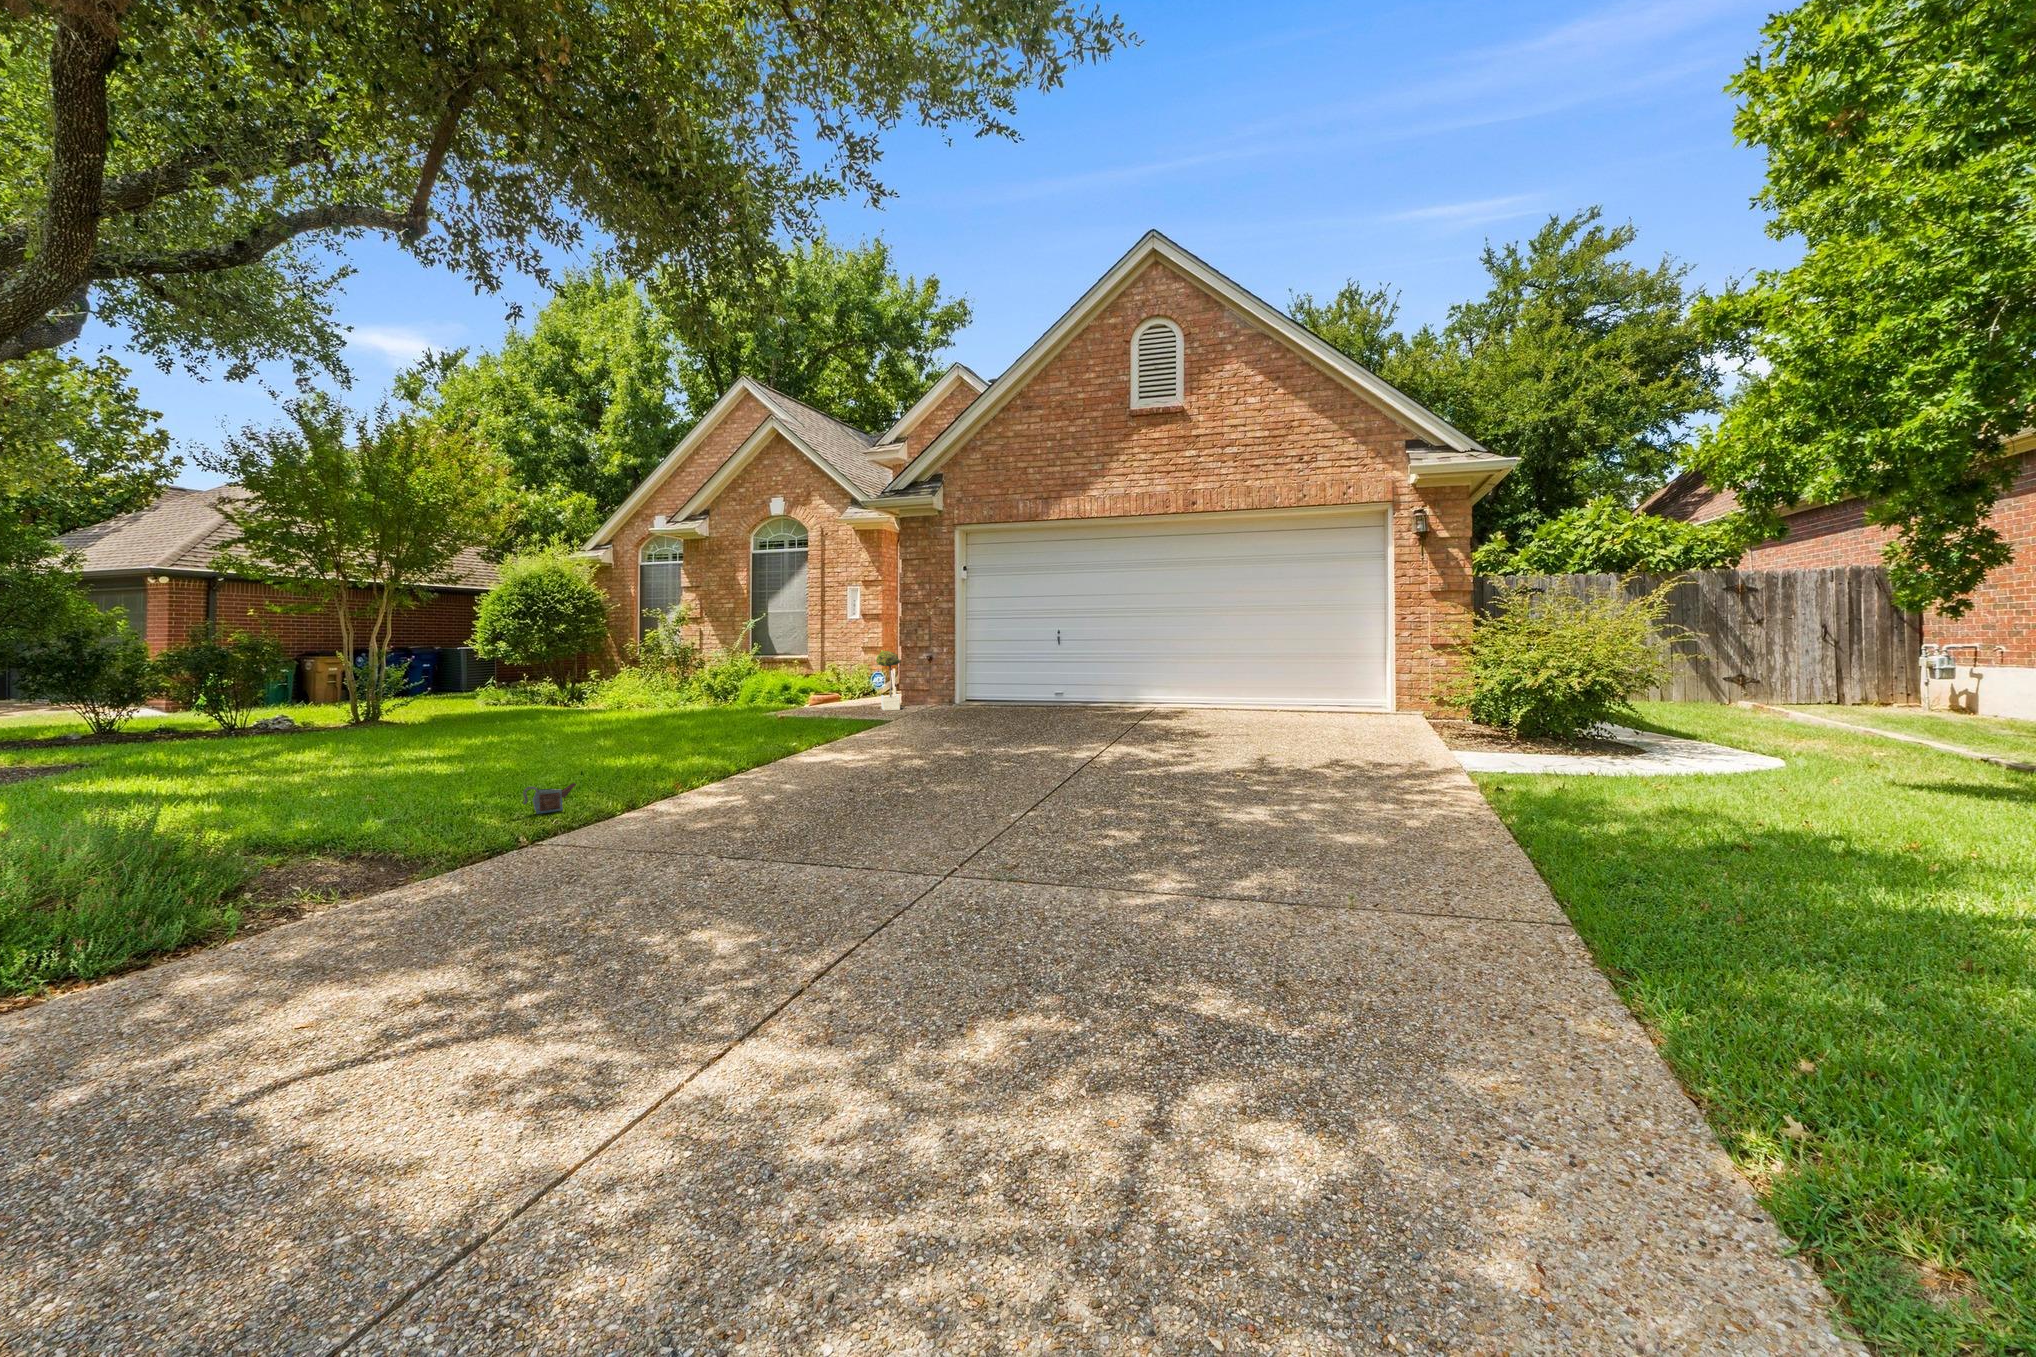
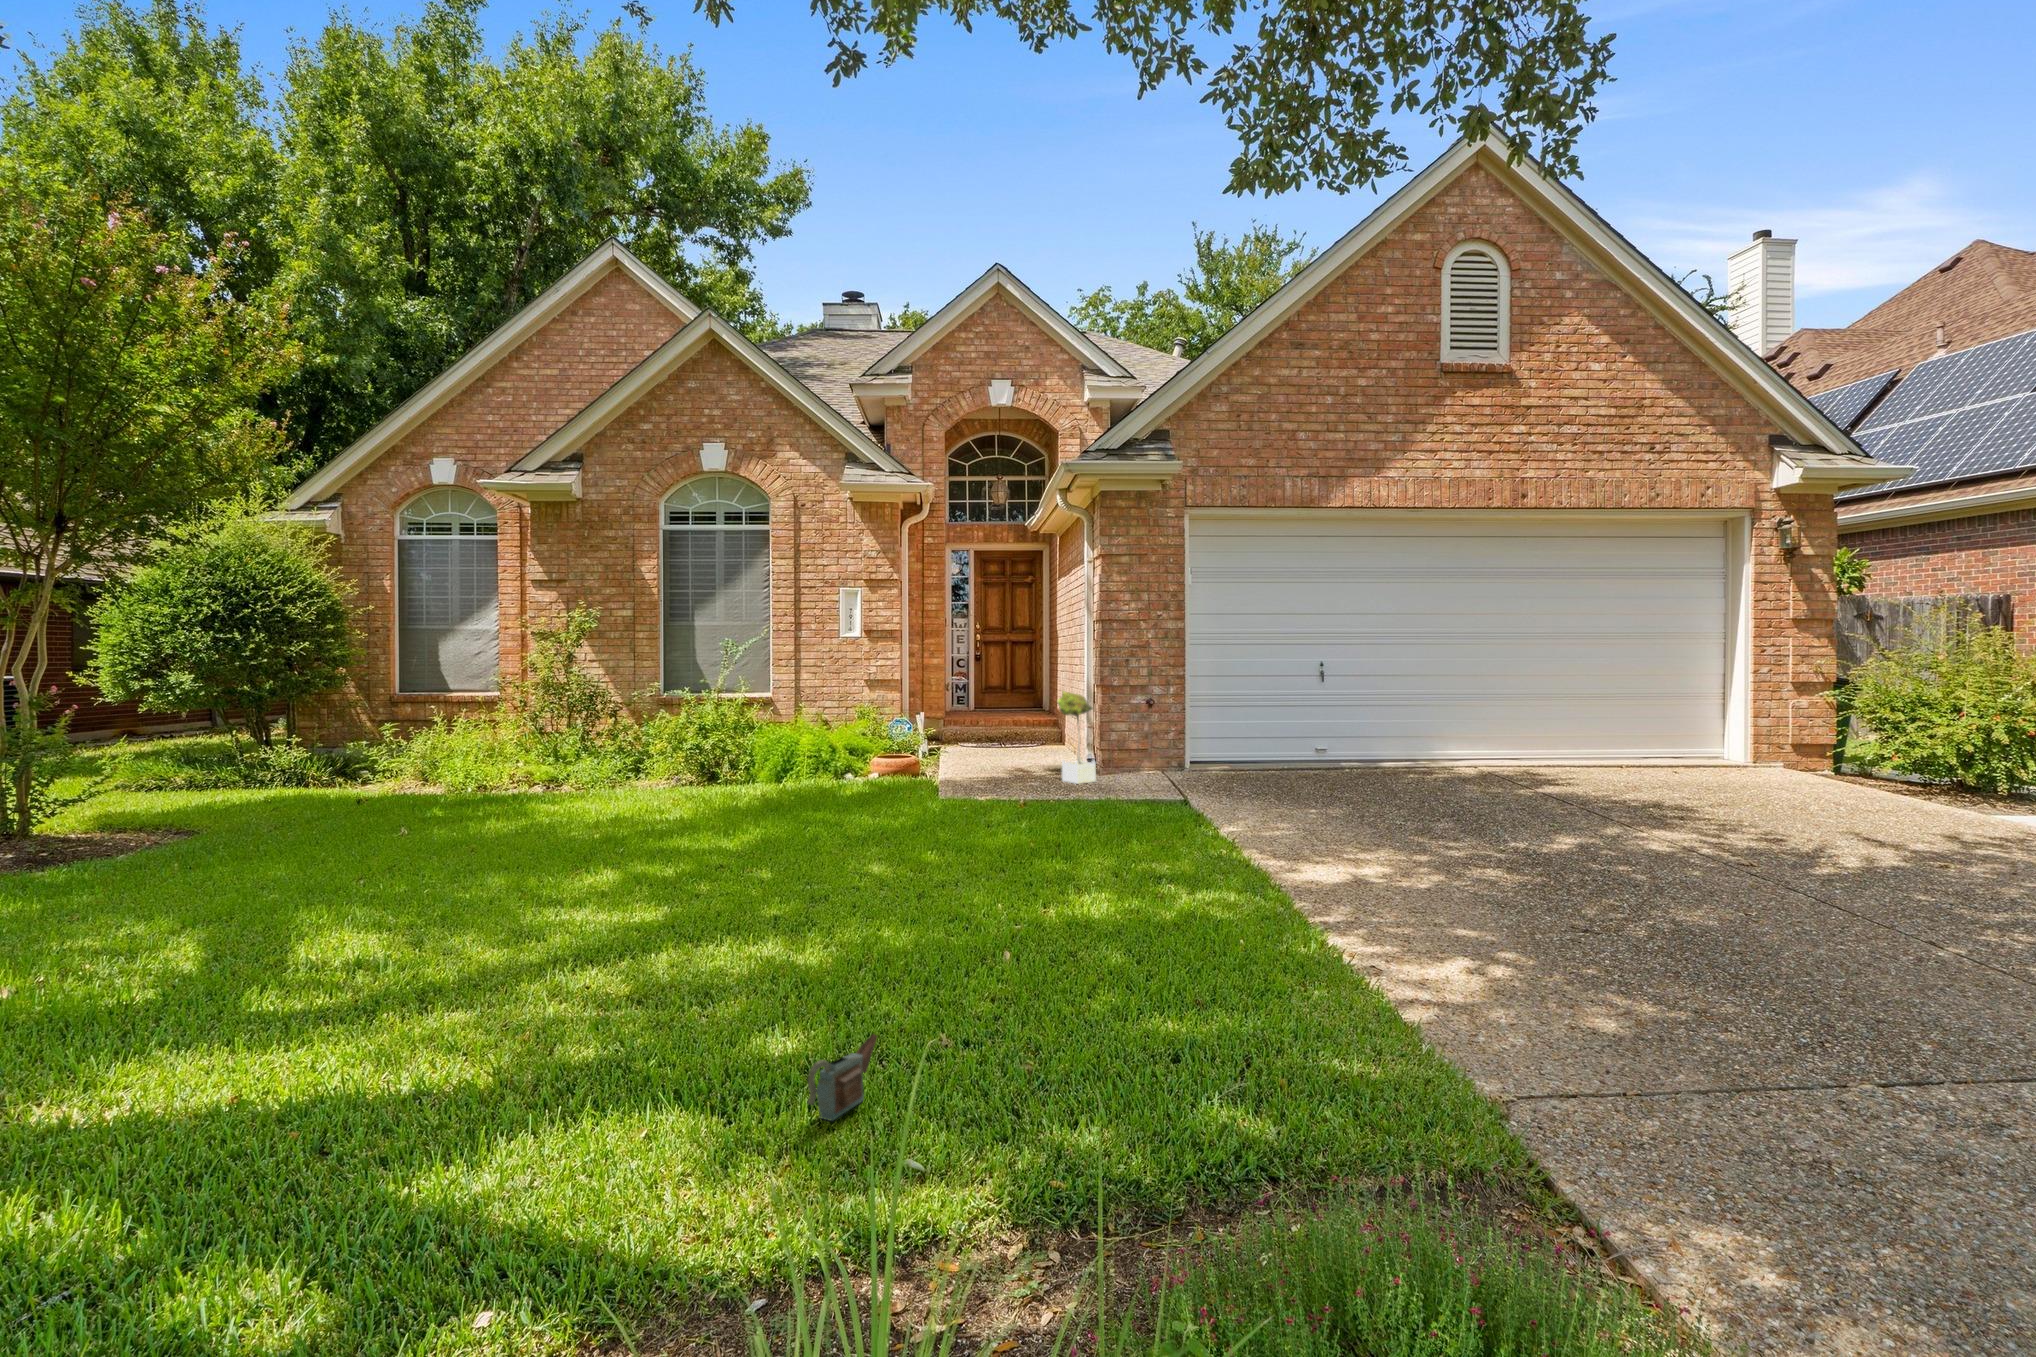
watering can: present [523,783,576,814] -> present [808,1034,877,1121]

